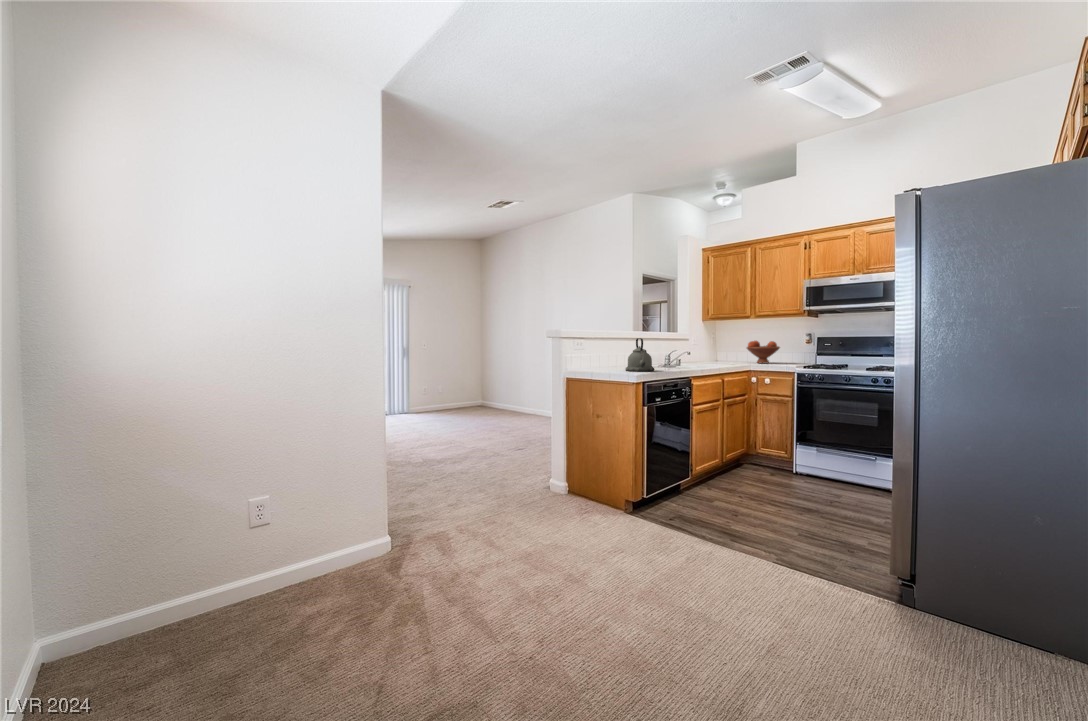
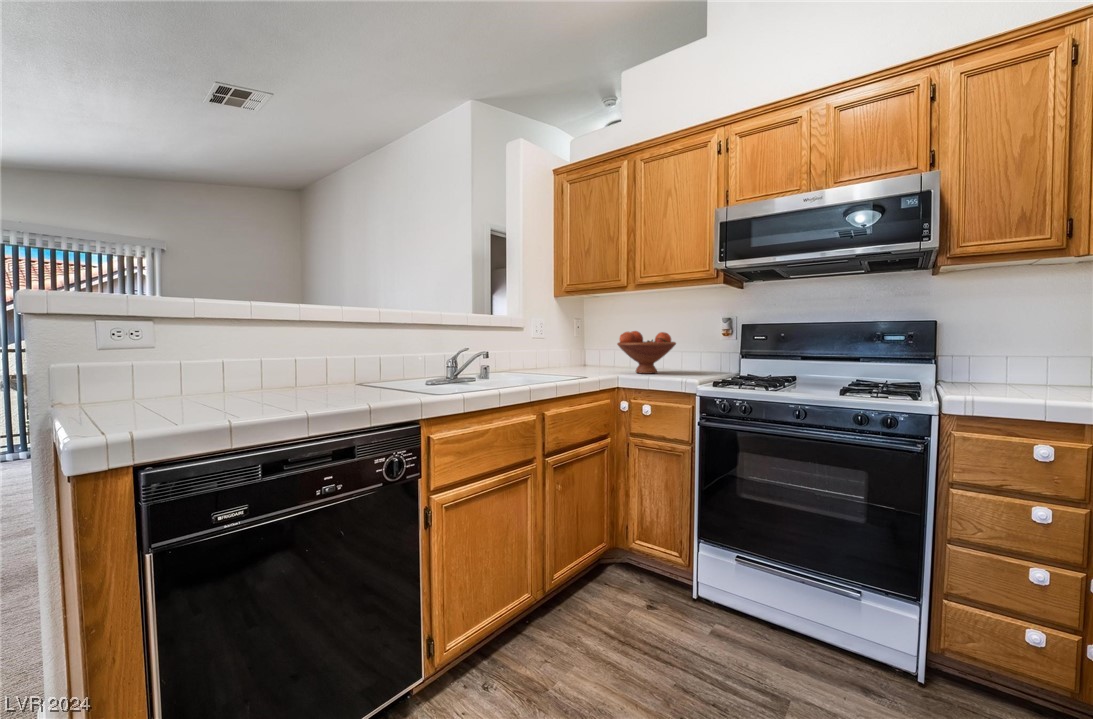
kettle: present [625,338,654,372] -> none [242,314,329,406]

